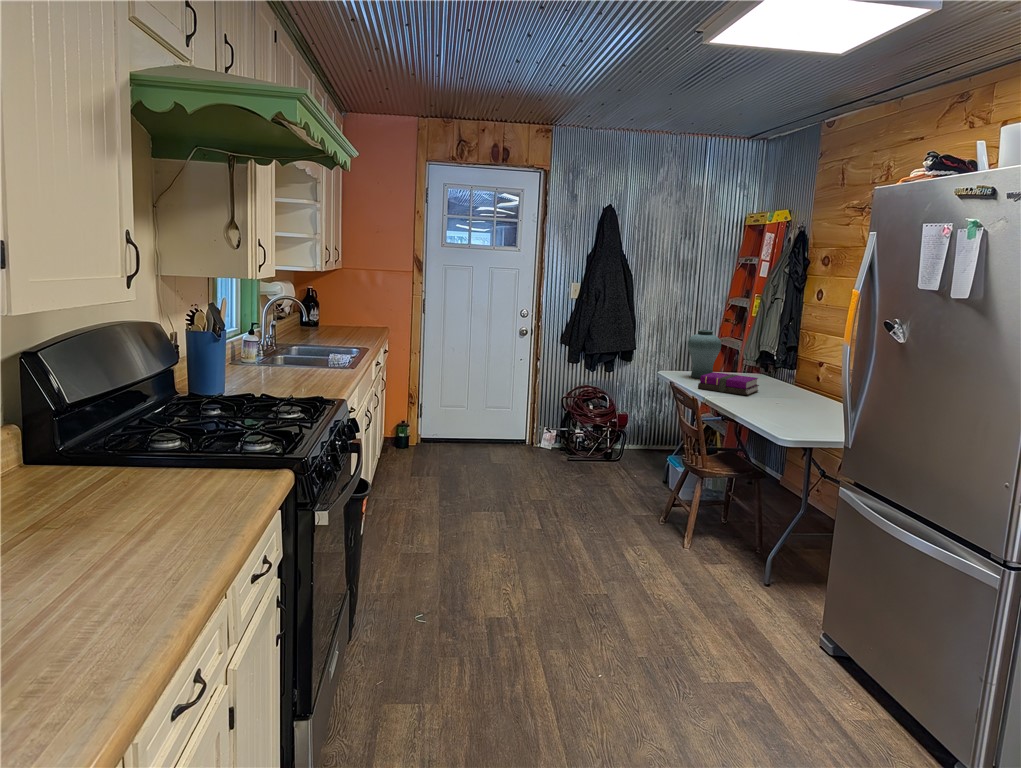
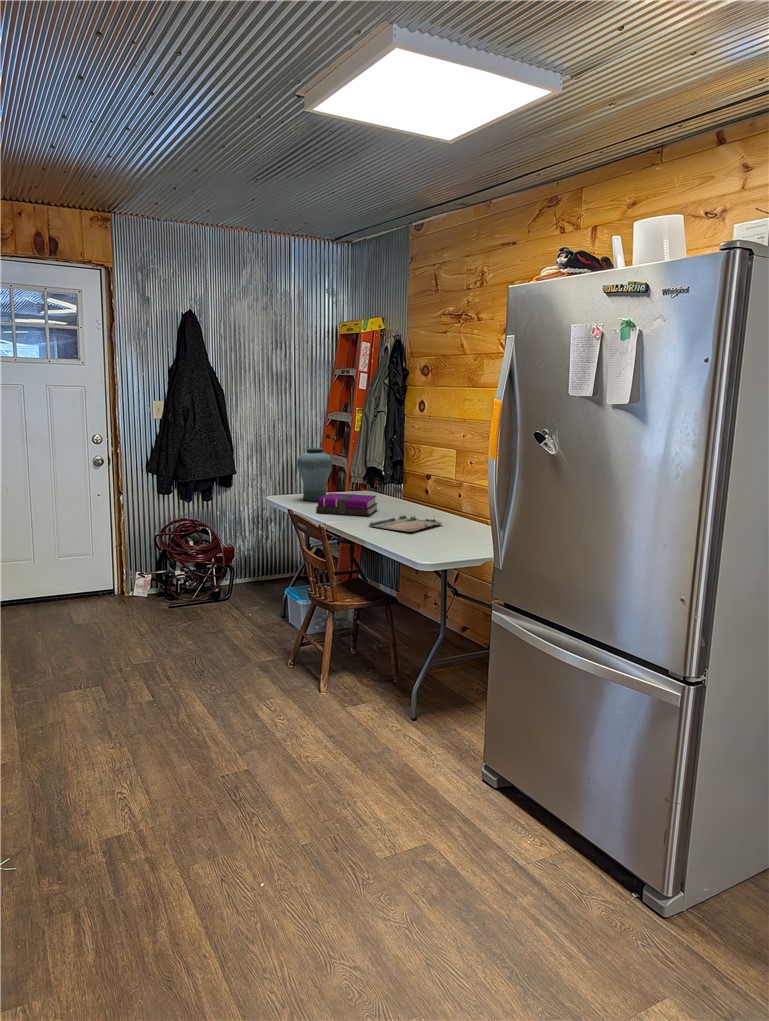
tray: none [742,398,818,412] -> present [369,515,442,532]

